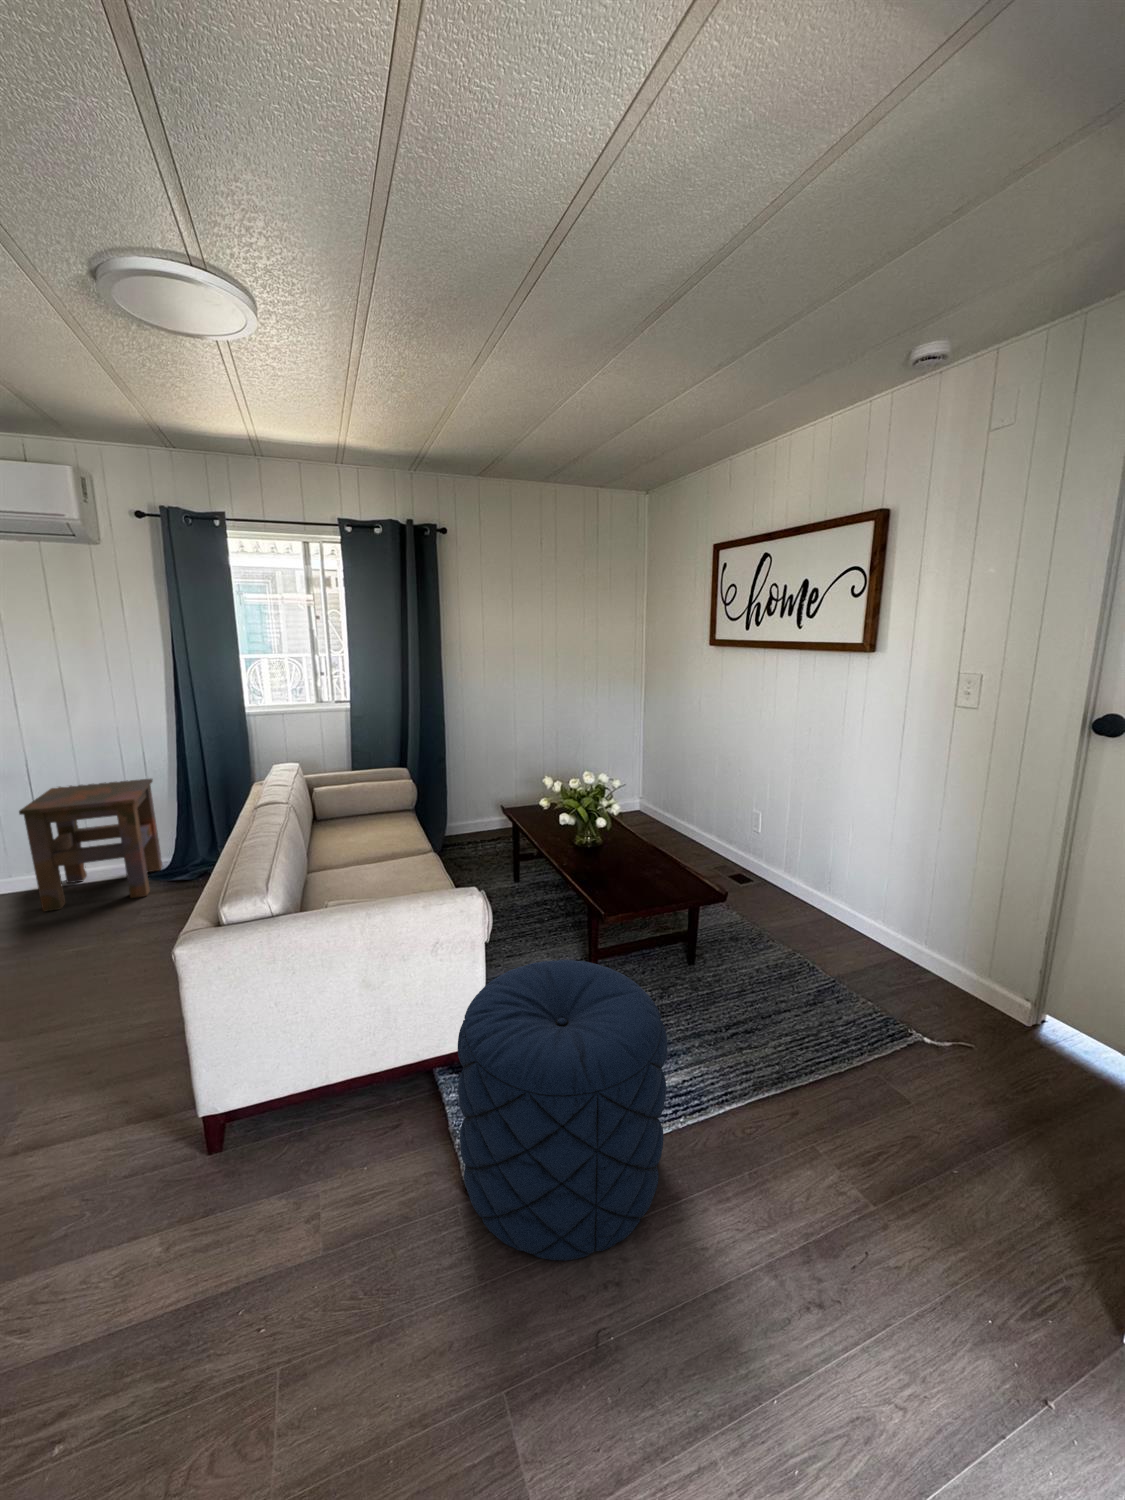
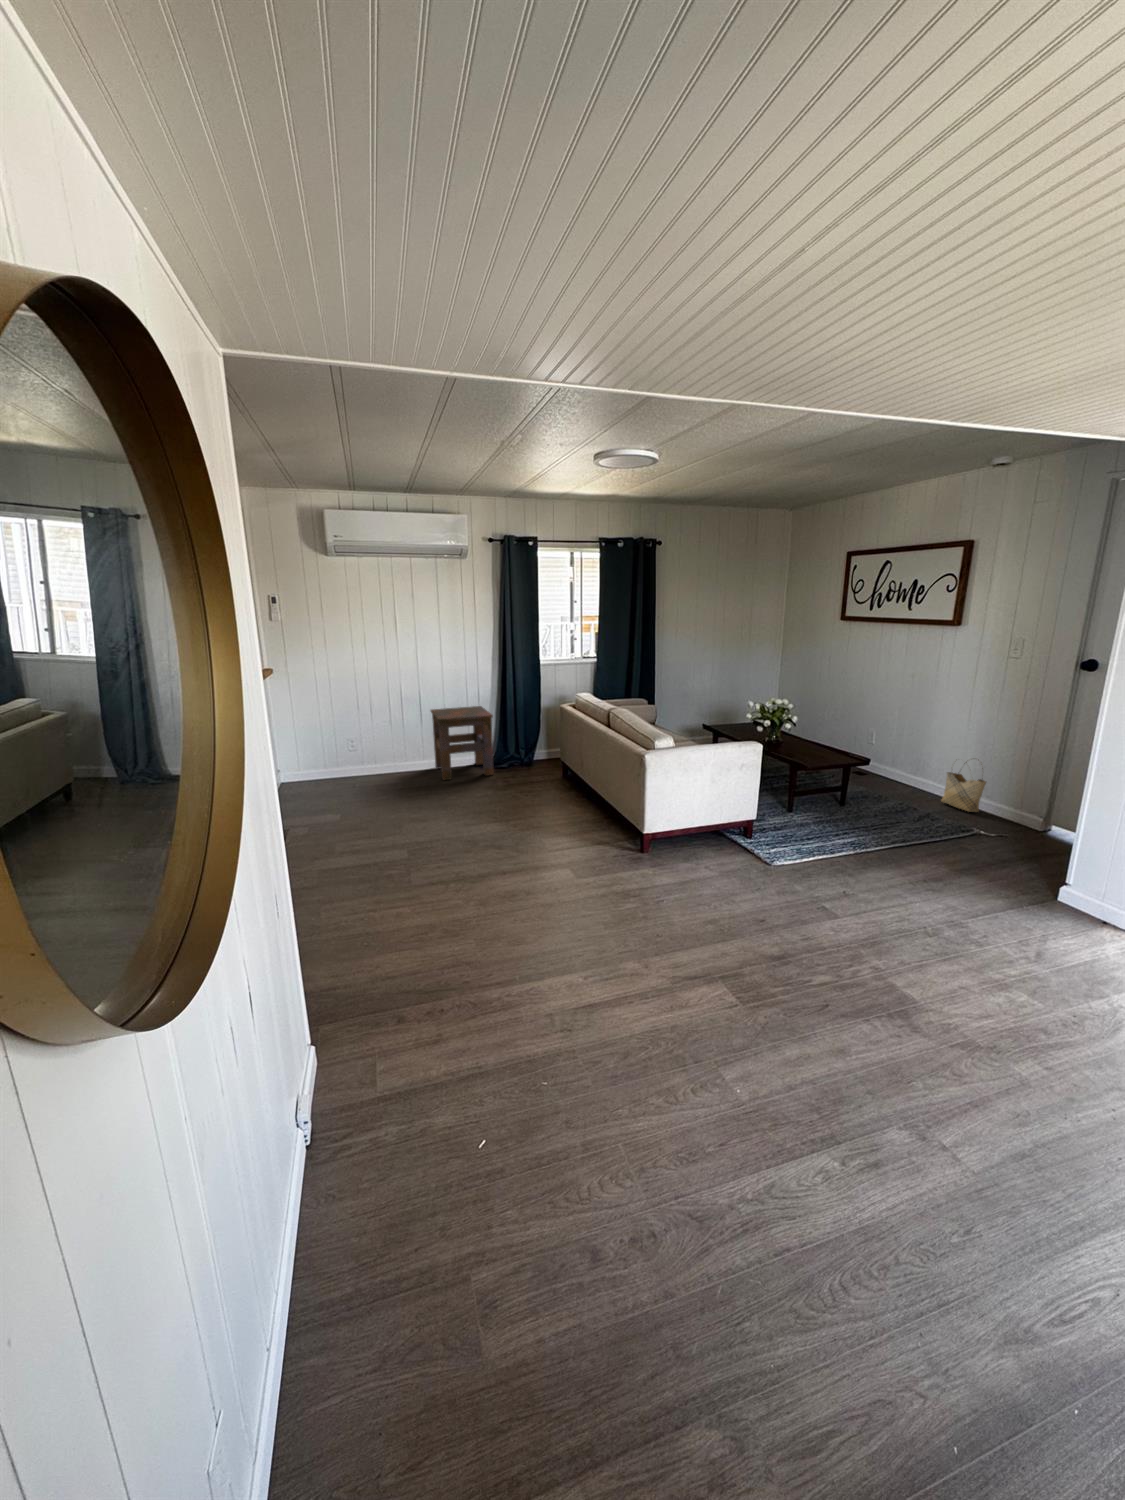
woven basket: none [854,880,928,978] -> present [941,762,986,812]
pouf: present [458,960,668,1261] -> none [766,773,868,879]

